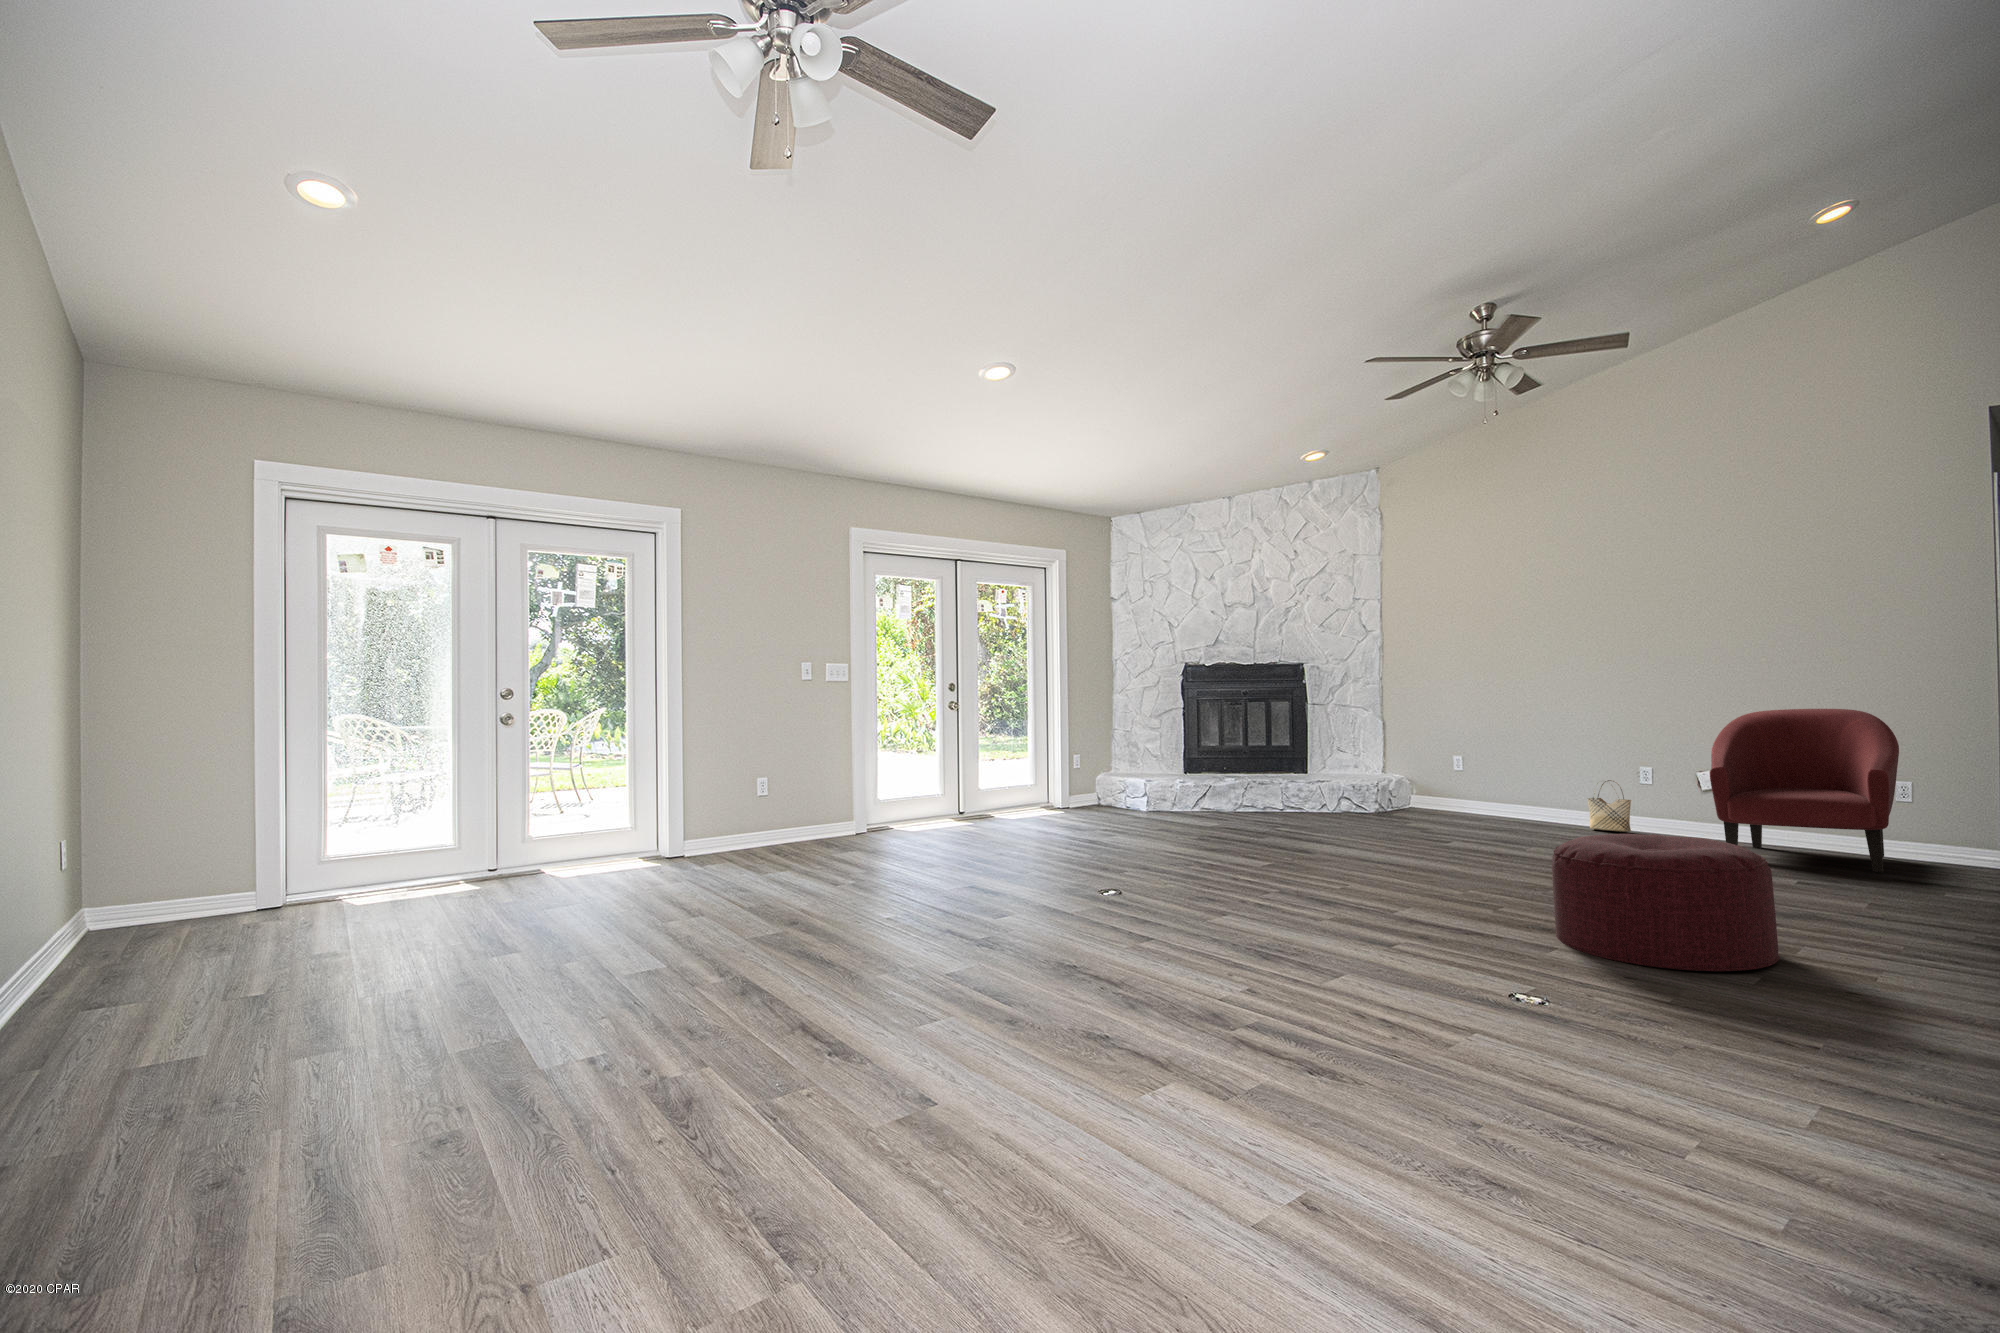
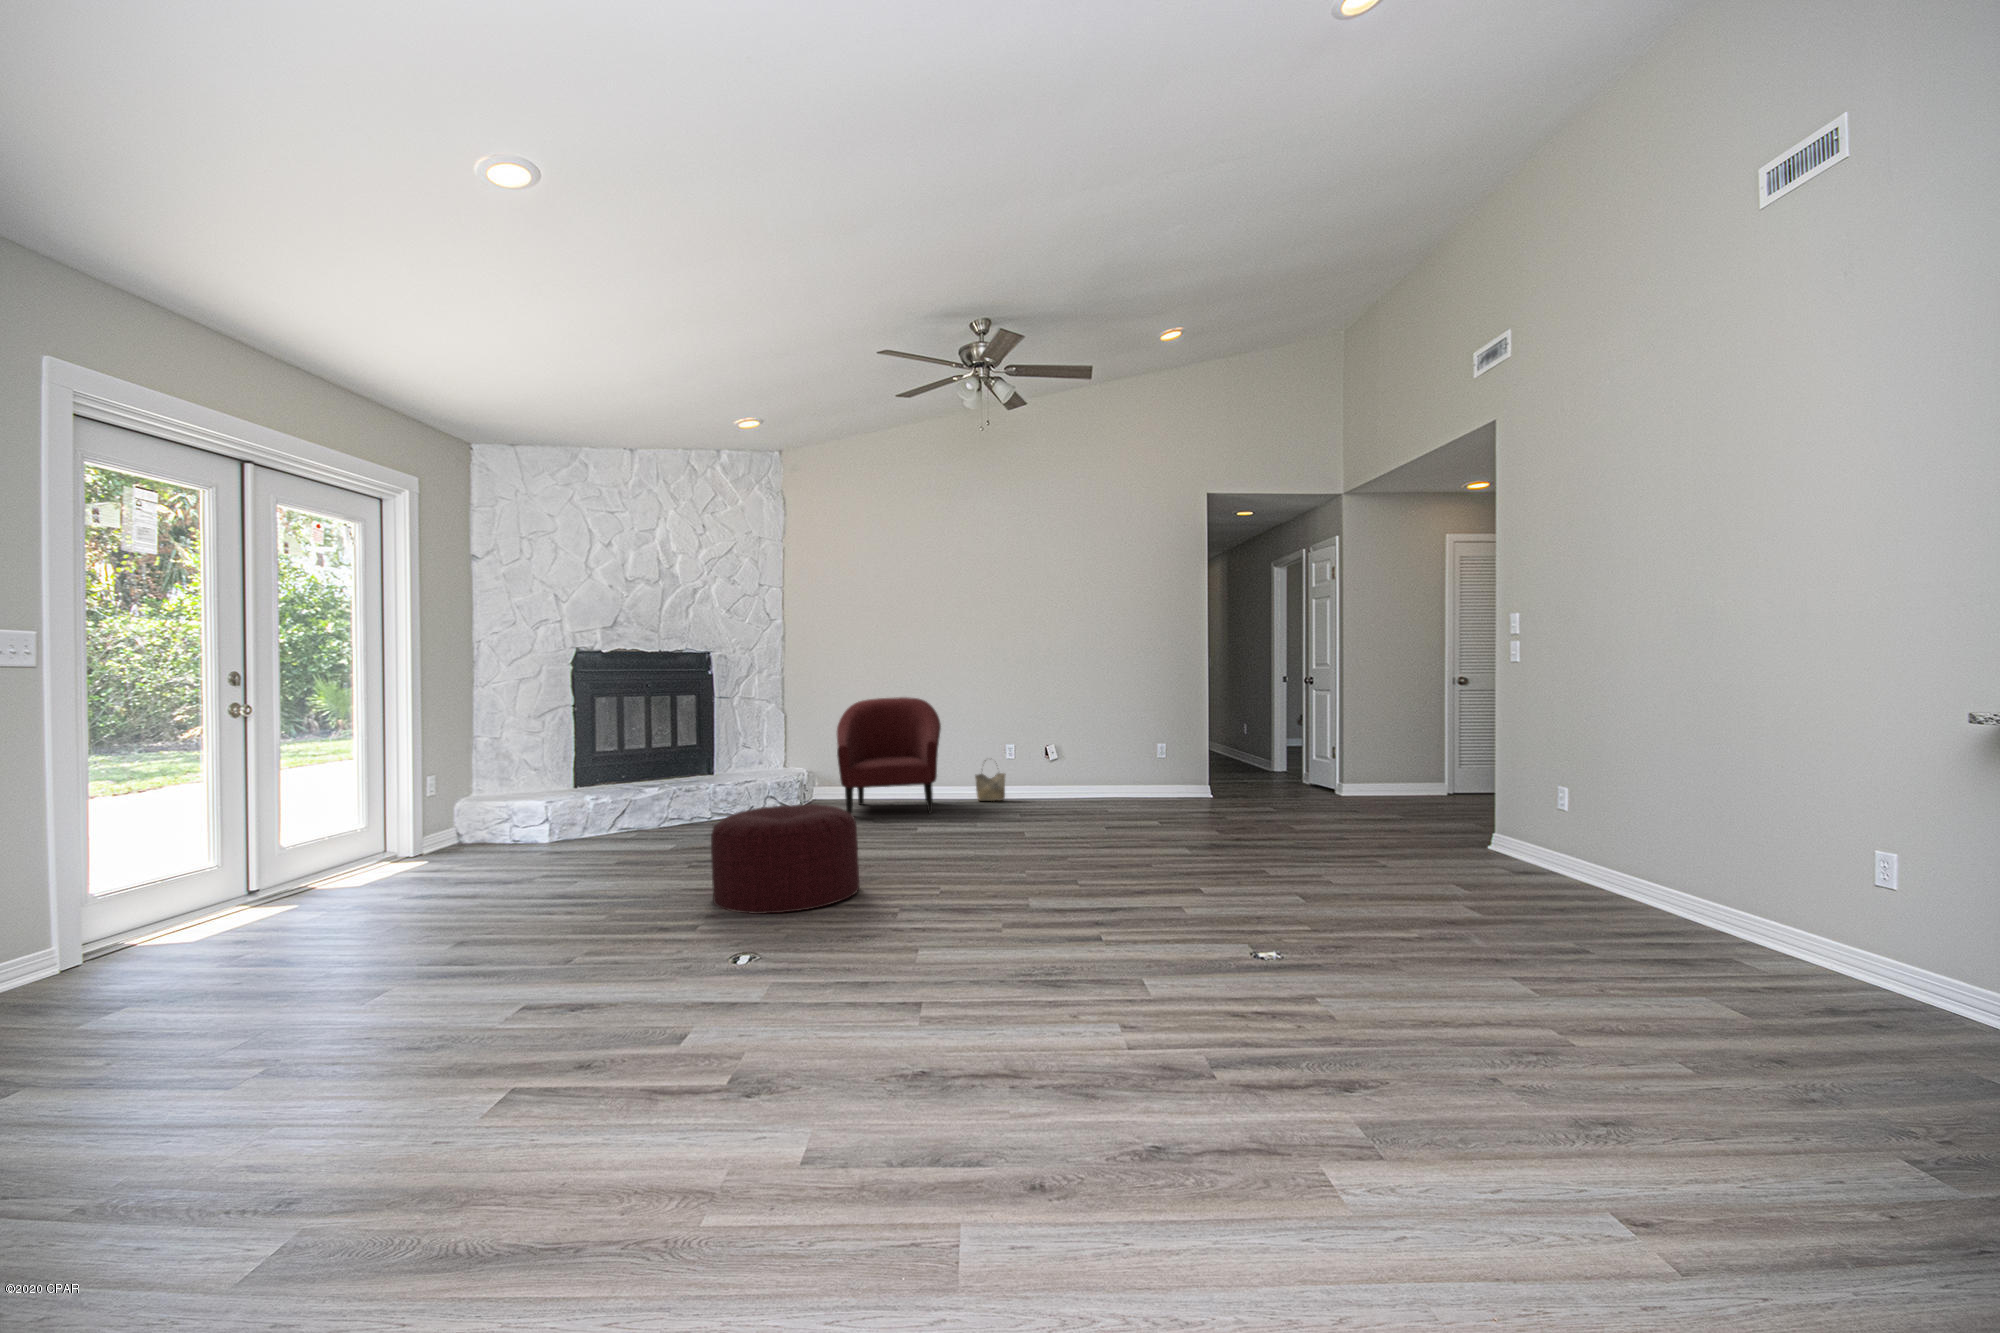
armchair: present [1710,709,1899,872] -> present [837,697,941,814]
ottoman: present [1552,834,1780,971] -> present [711,804,860,914]

